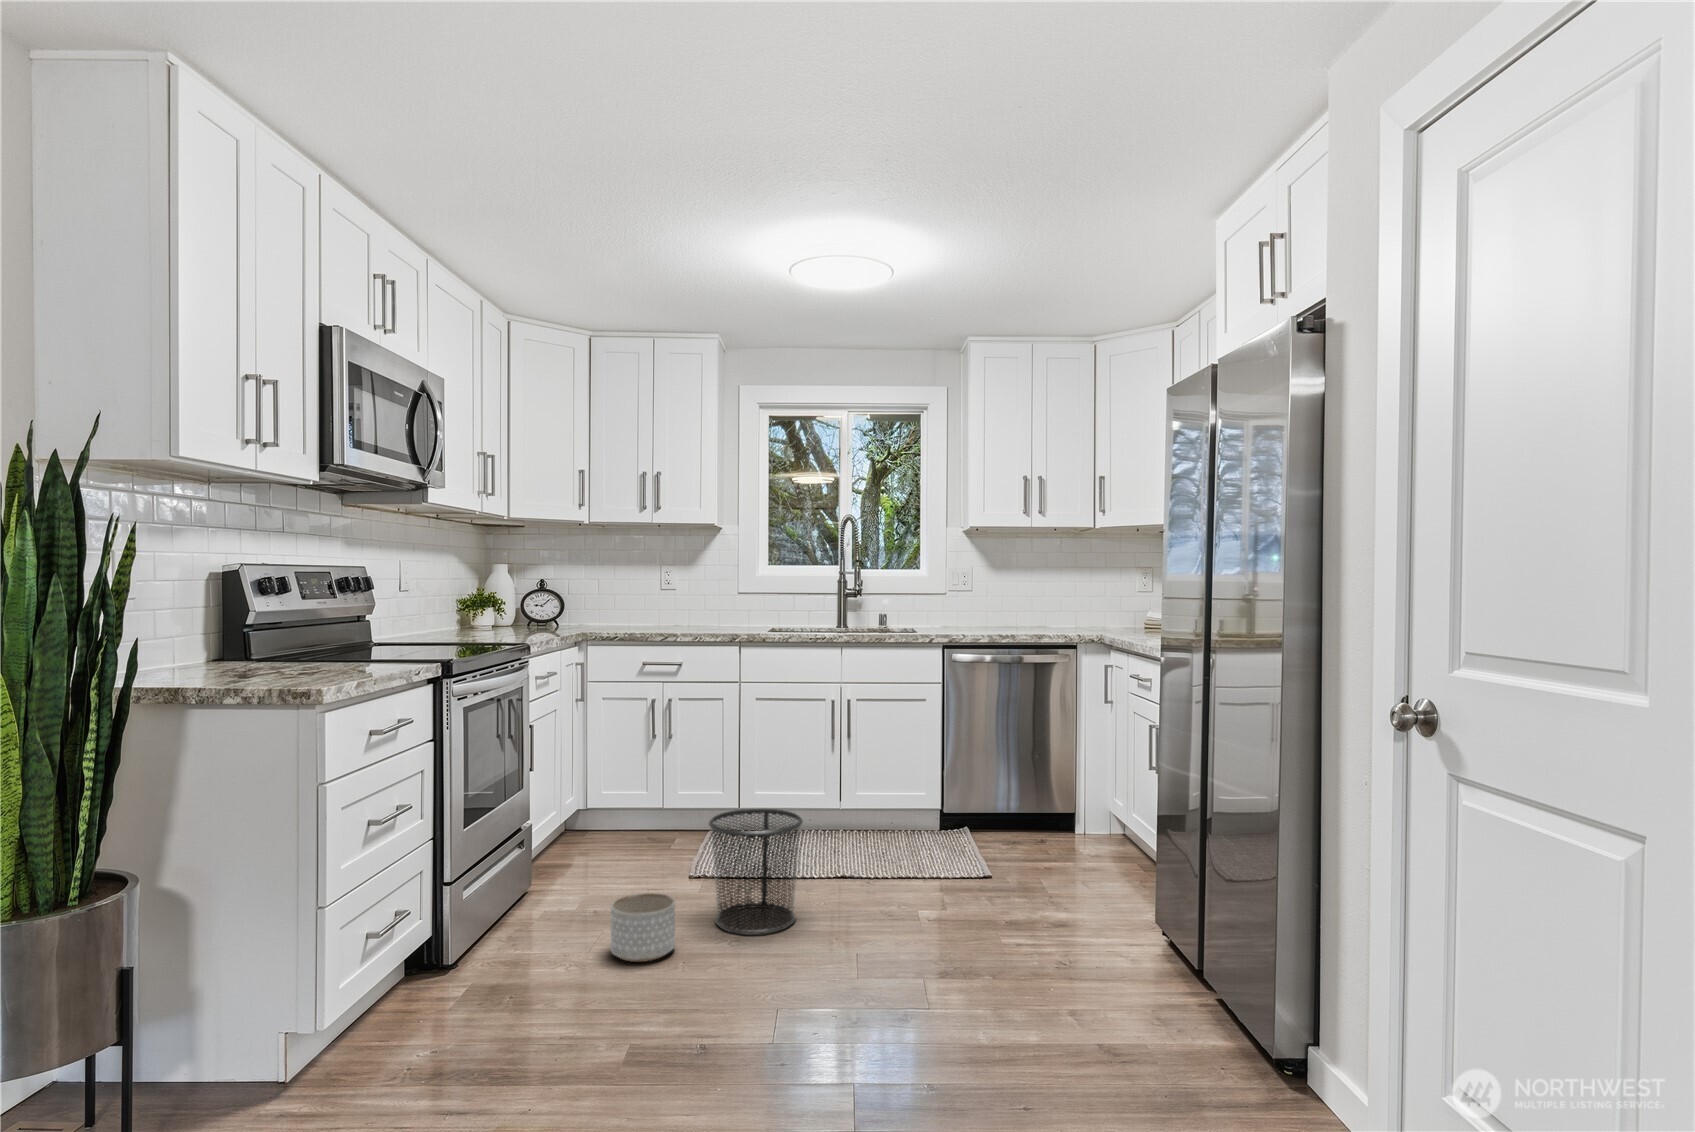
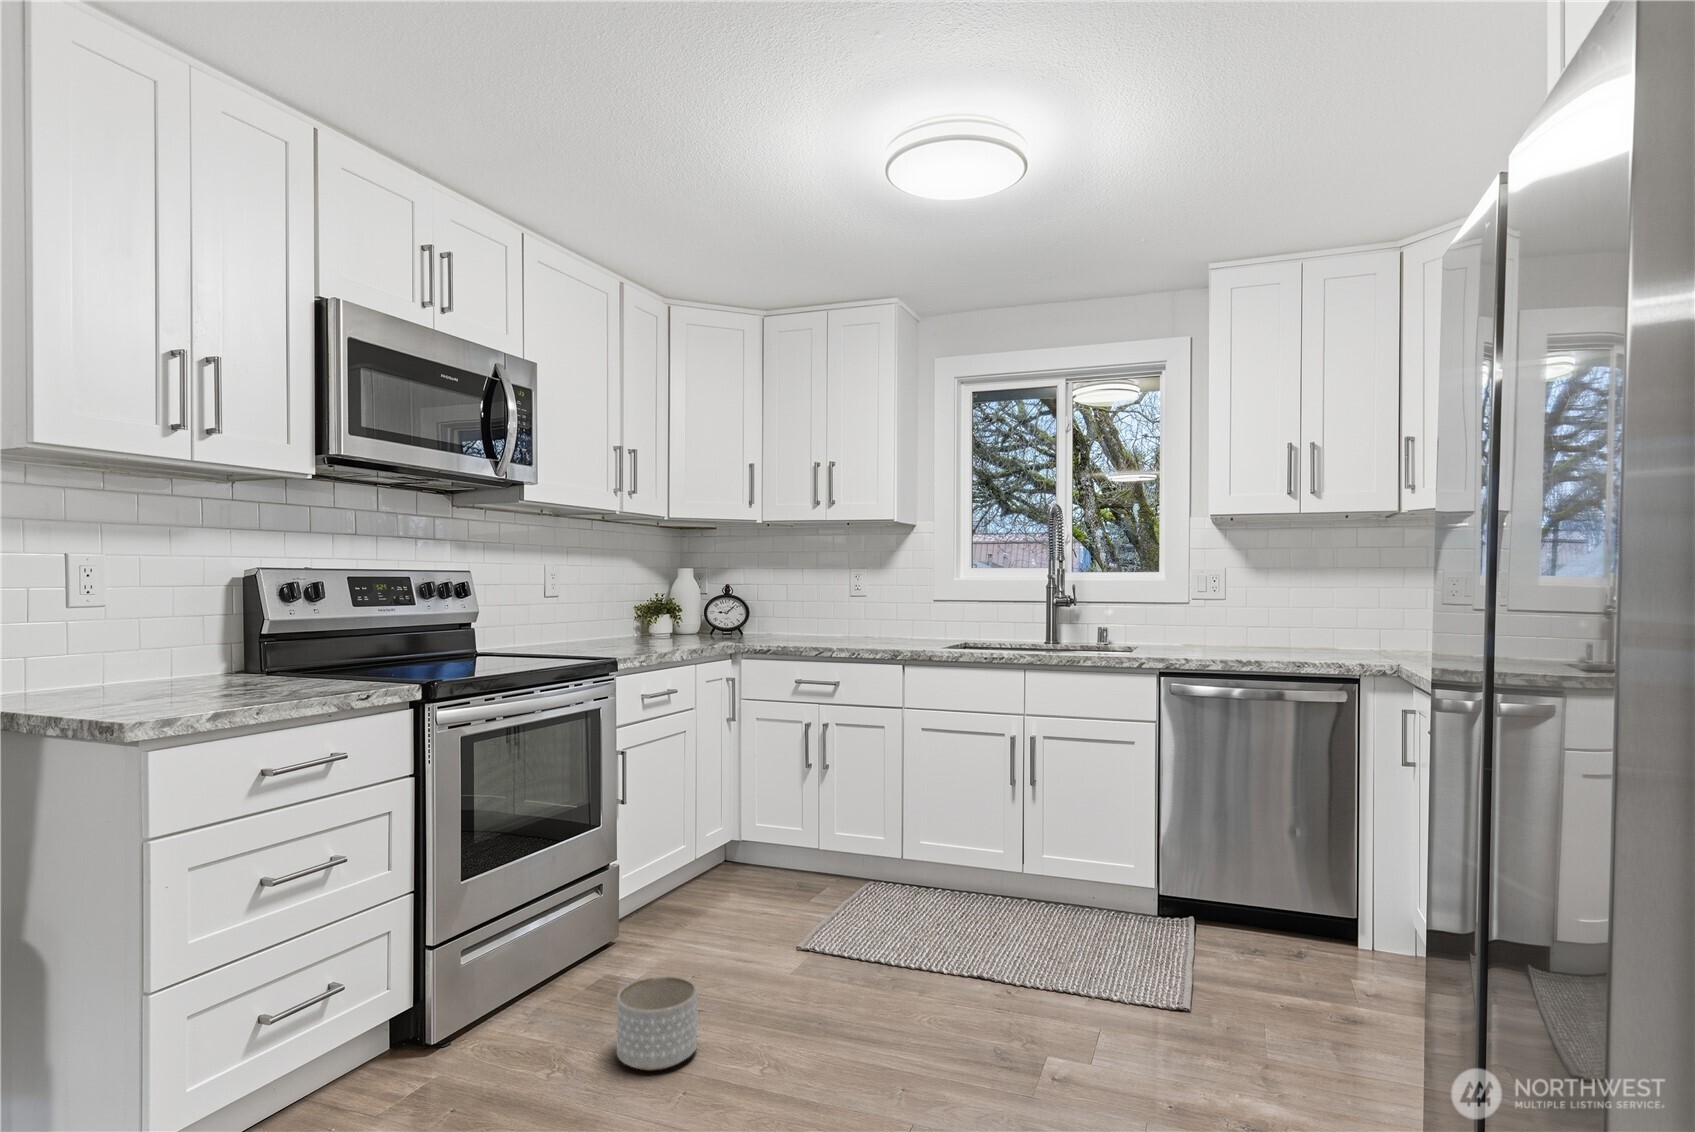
waste bin: present [709,808,803,935] -> none [760,879,882,1055]

